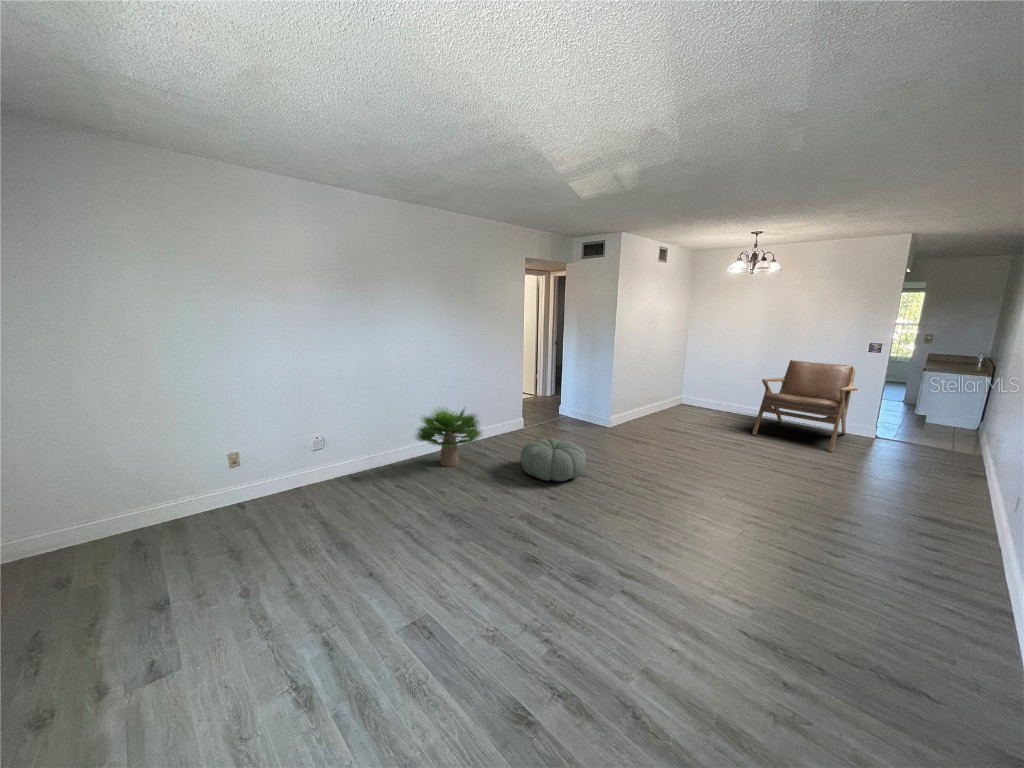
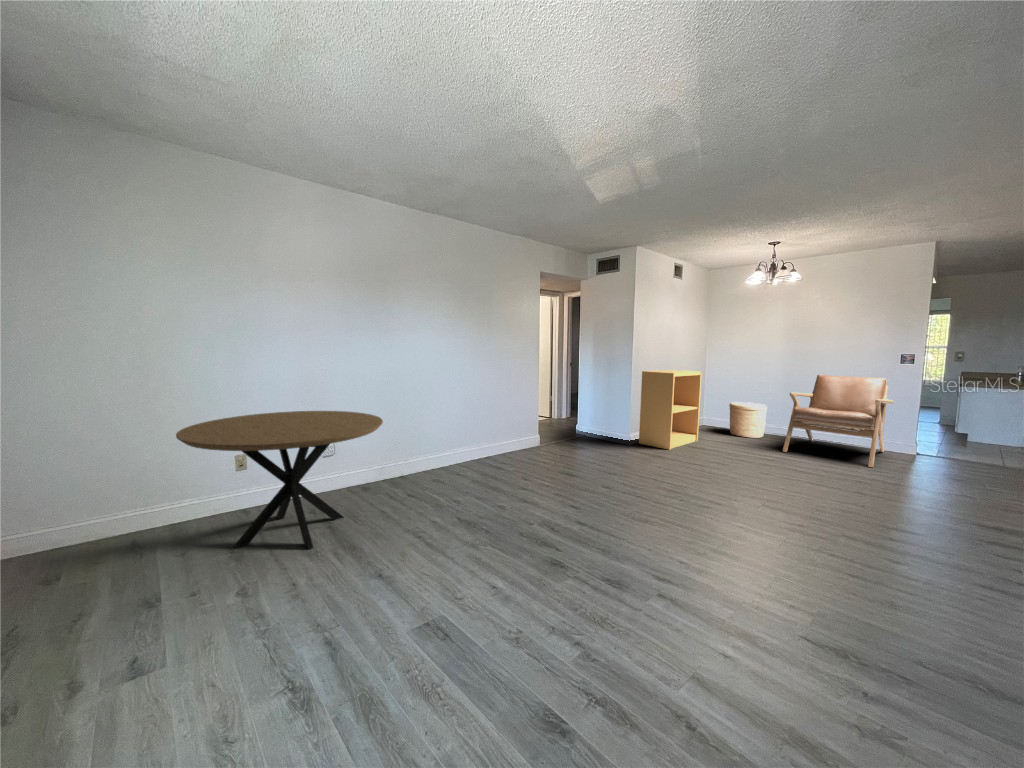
bookshelf: none [619,354,681,433] -> present [639,370,702,450]
woven basket: none [706,384,742,419] -> present [729,402,767,438]
dining table: none [171,408,371,546] -> present [176,411,383,549]
potted plant: present [416,408,481,467] -> none [424,413,501,479]
pouf: present [521,439,586,481] -> none [538,450,608,492]

